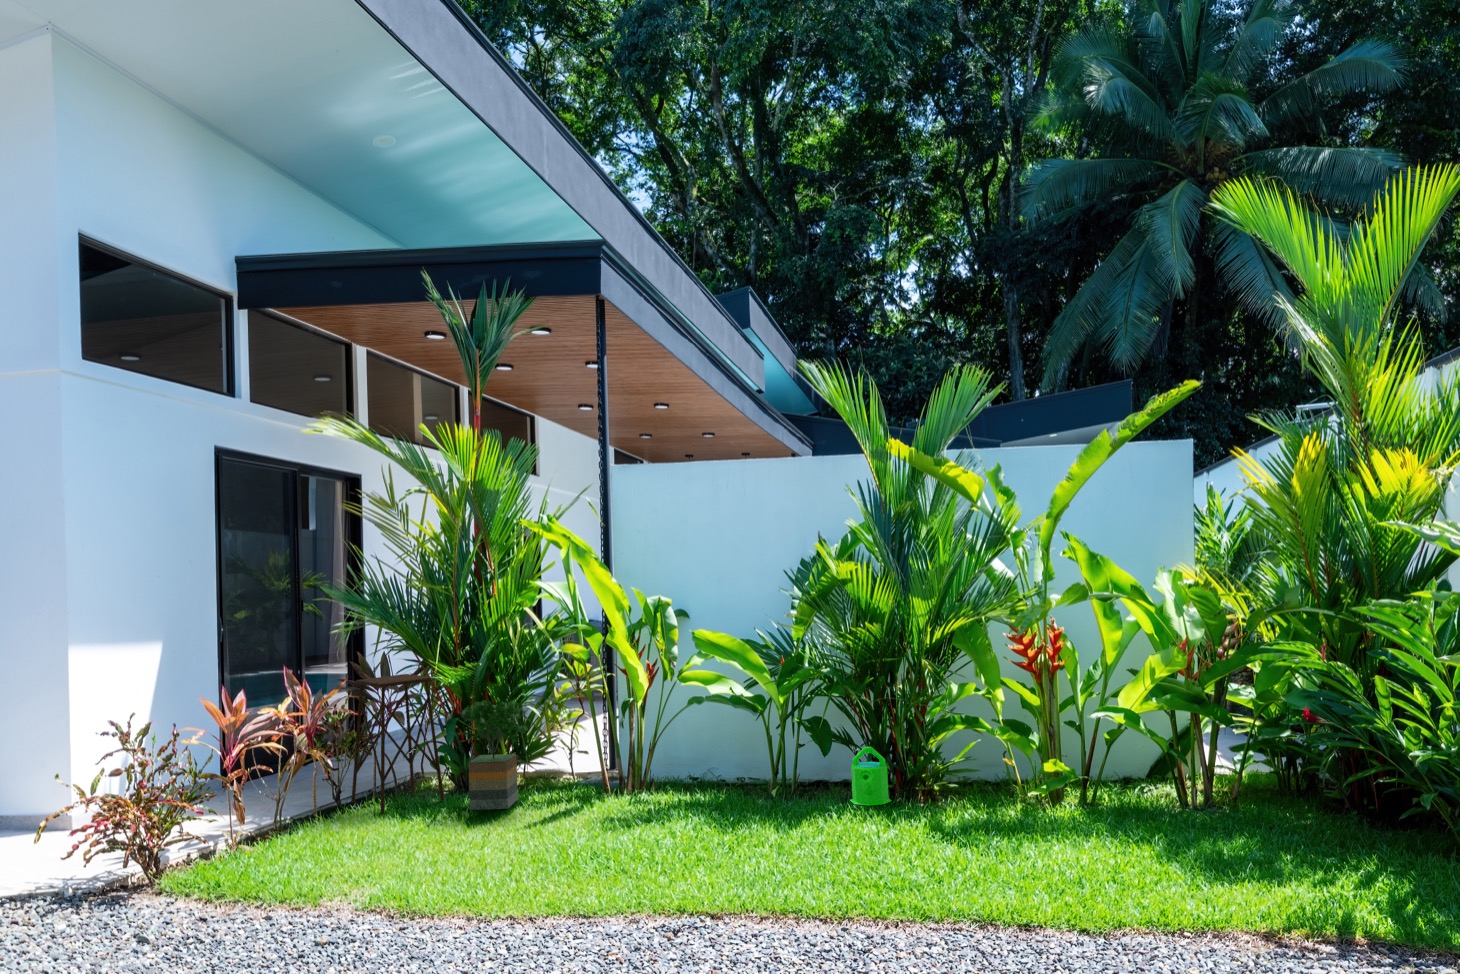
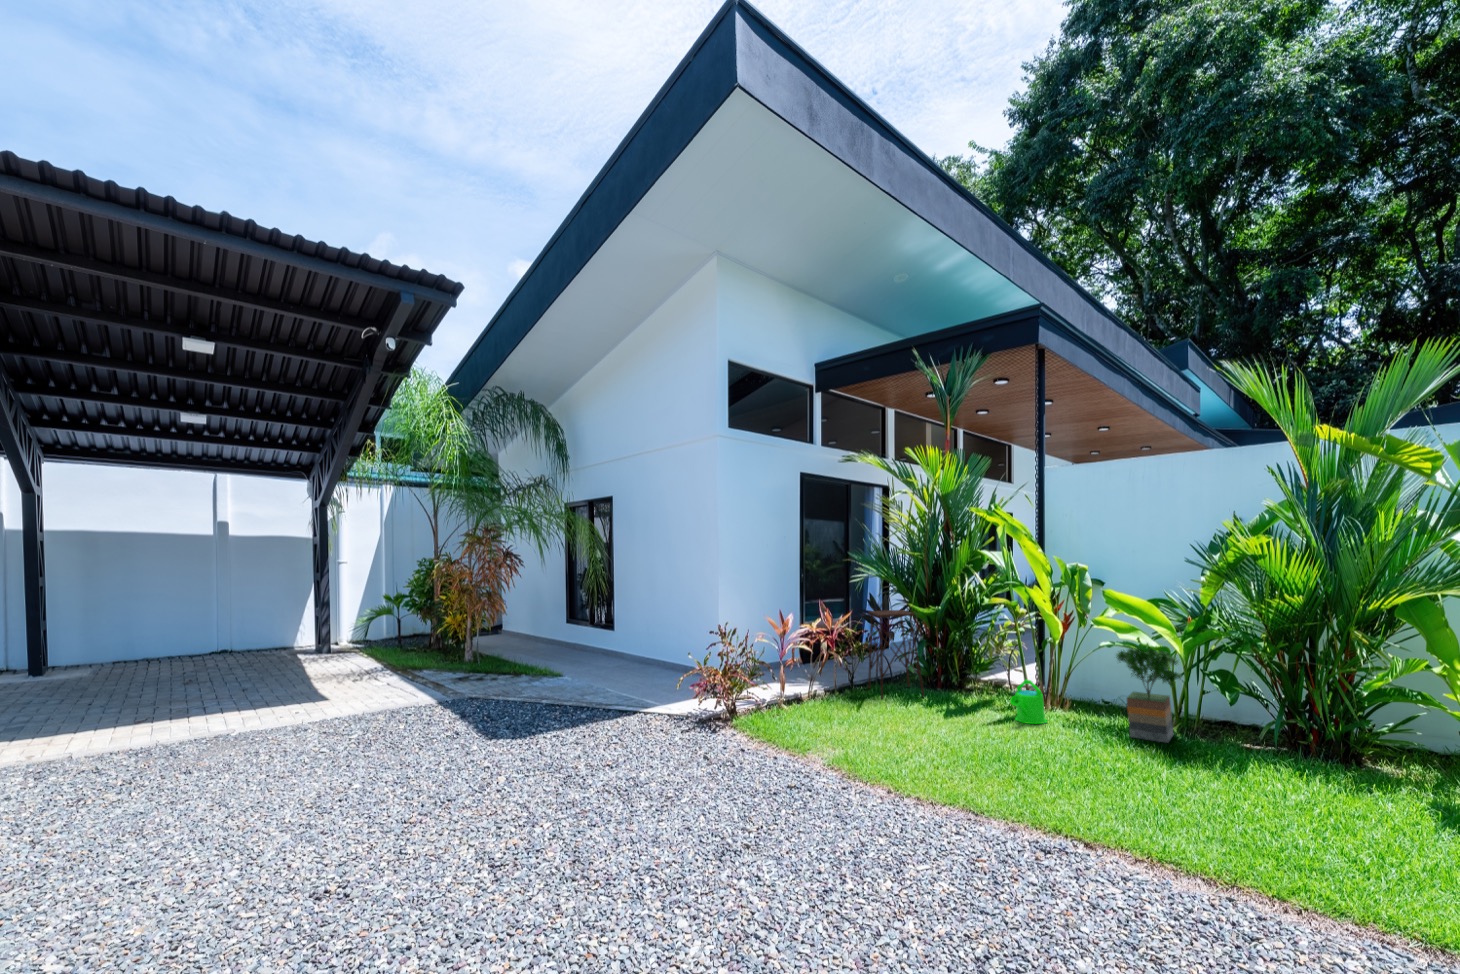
potted tree: present [462,700,527,810] -> present [1116,648,1182,743]
watering can: present [850,747,892,806] -> present [1010,680,1047,724]

